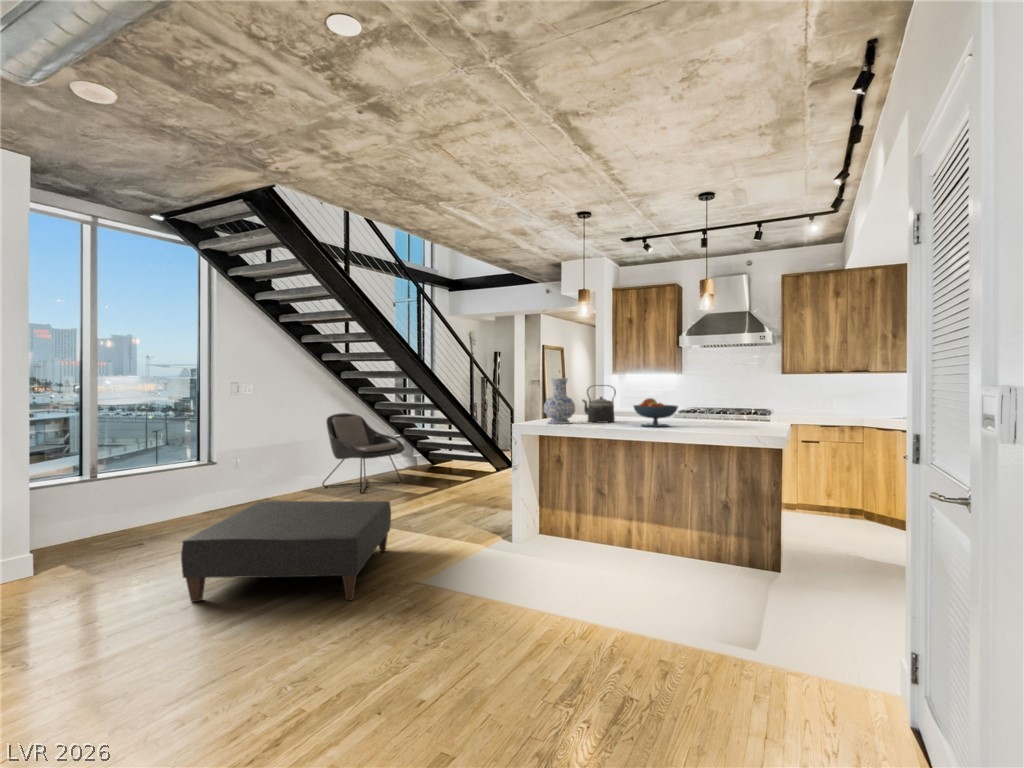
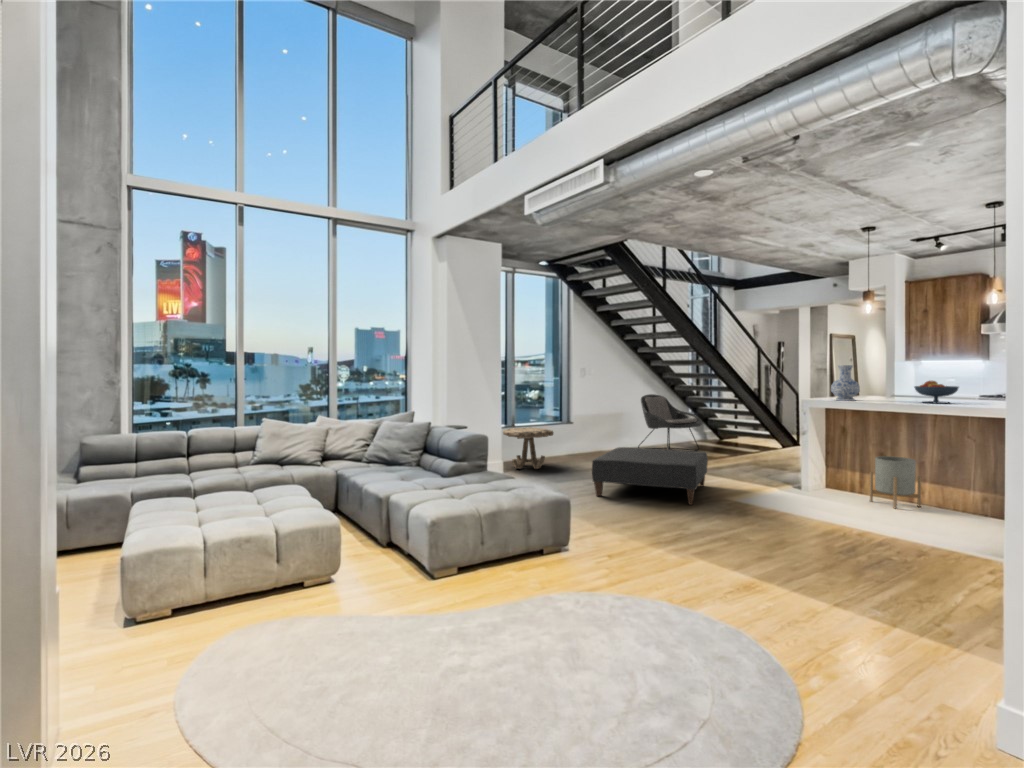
kettle: present [582,385,616,423] -> none [867,370,900,401]
side table: none [62,473,162,547] -> present [503,427,553,469]
planter: none [587,493,641,564] -> present [870,456,921,508]

